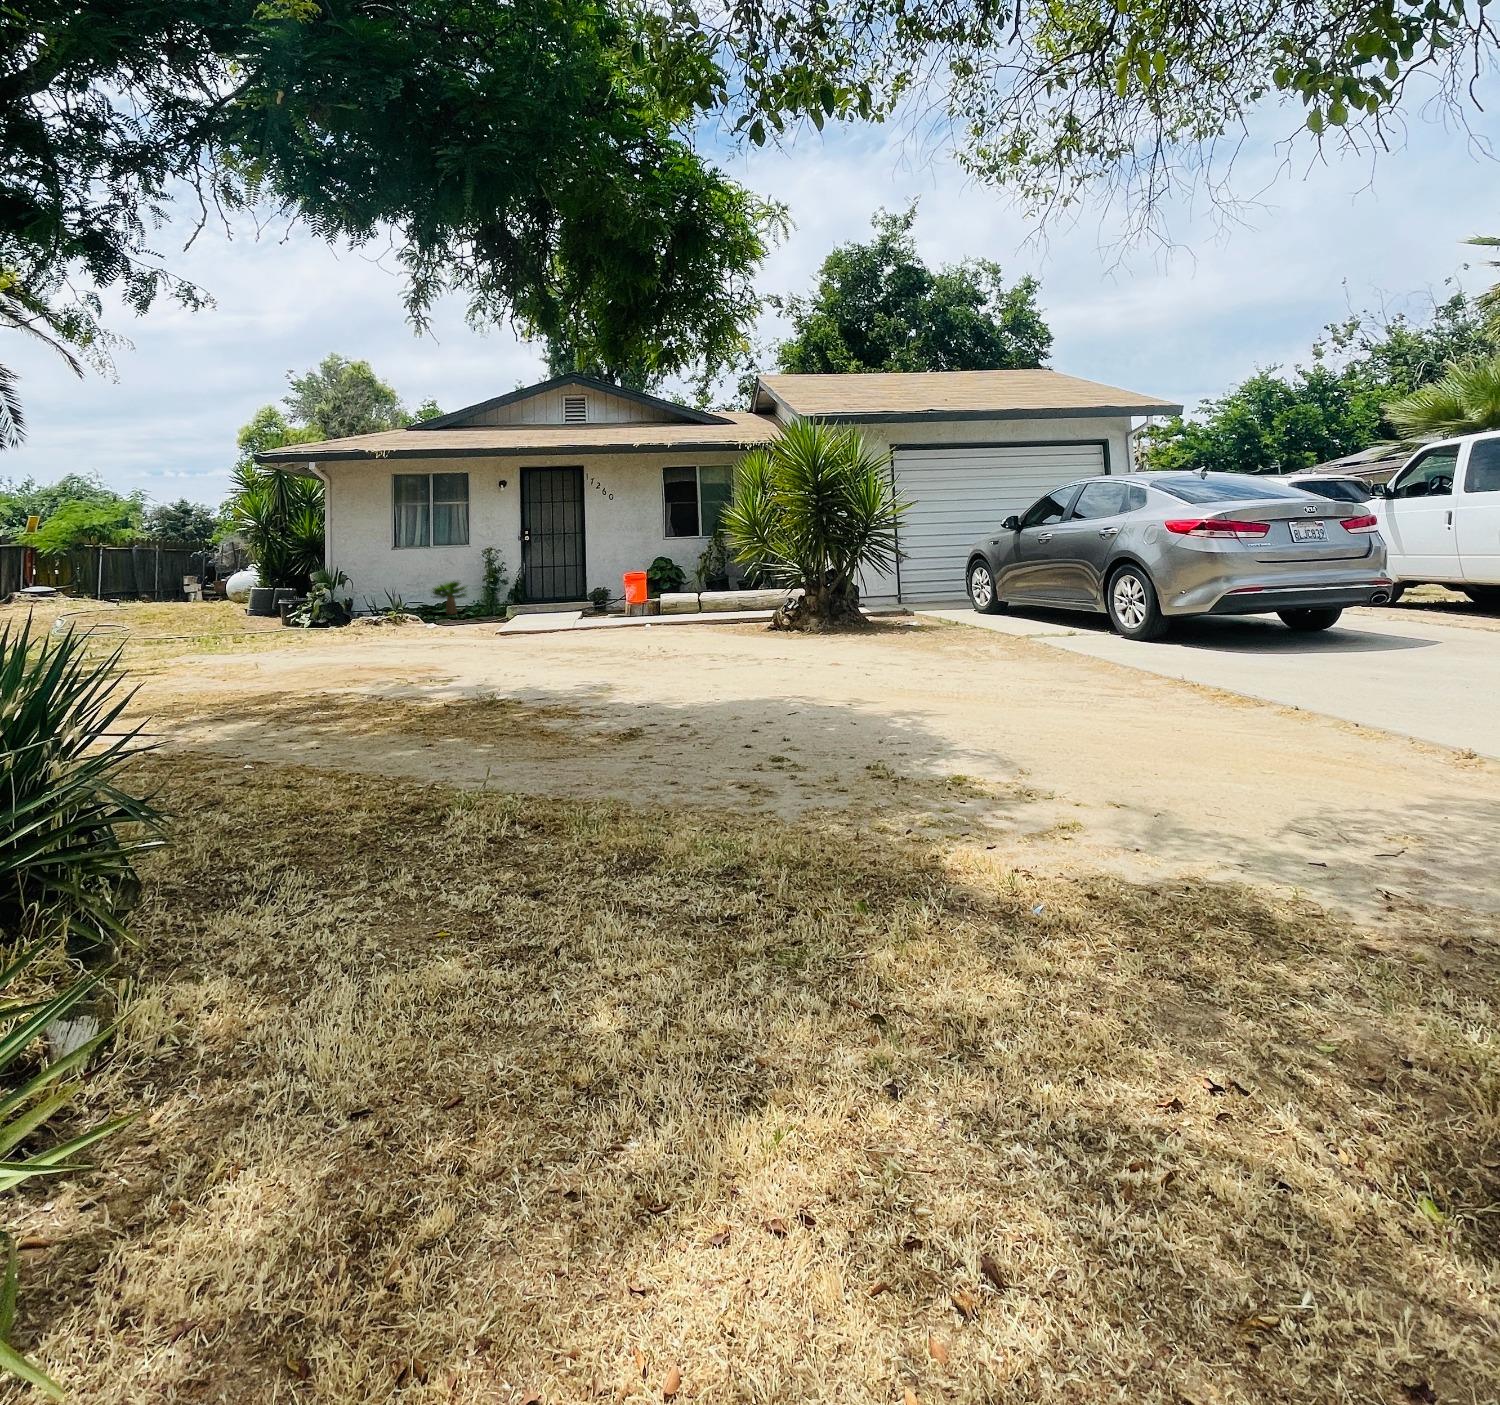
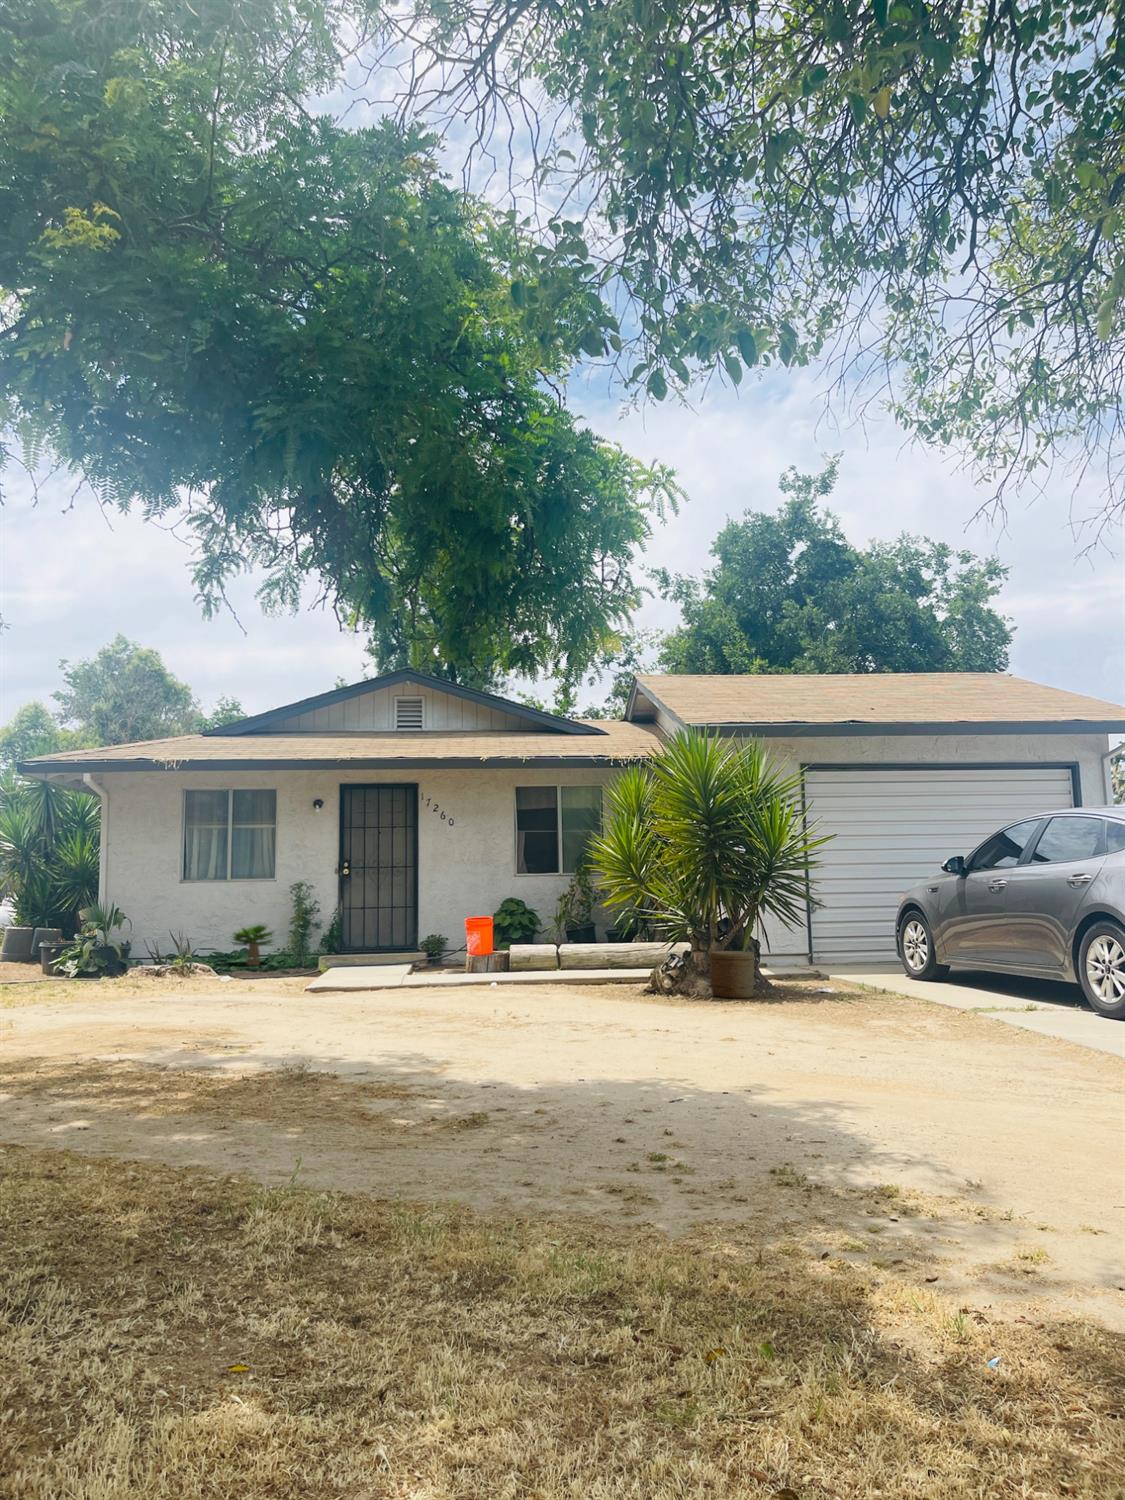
woven basket: none [821,596,857,633] -> present [709,951,755,998]

